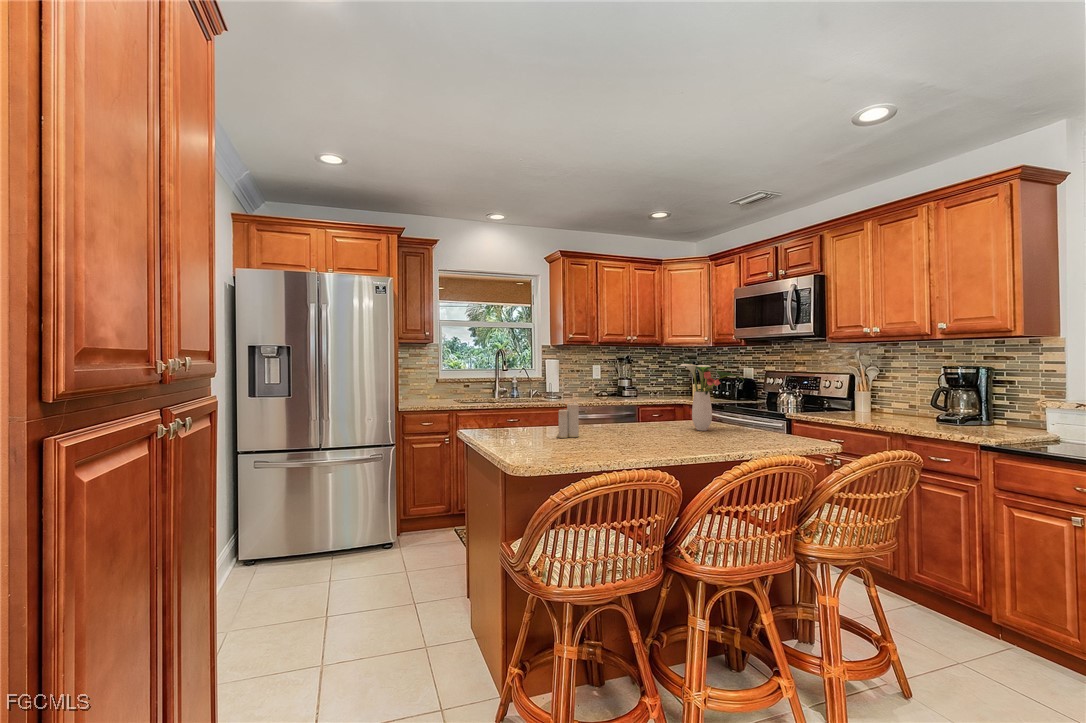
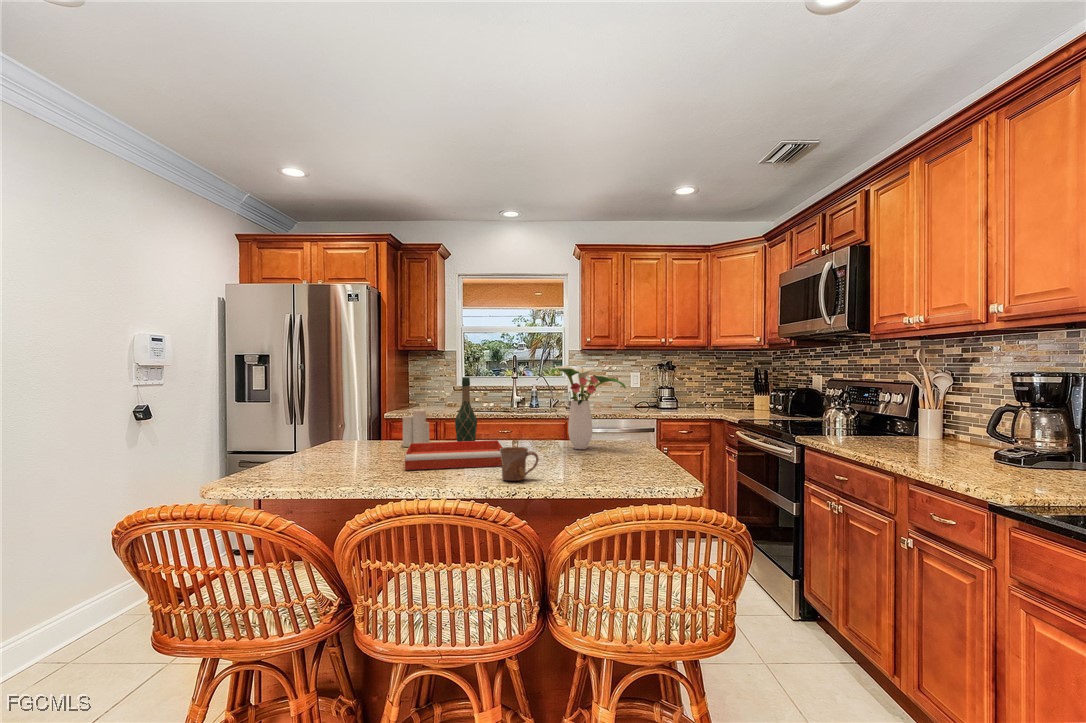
wine bottle: none [602,374,621,435] -> present [455,377,477,442]
tray: none [600,427,703,454] -> present [405,440,503,470]
mug: none [734,429,762,454] -> present [500,447,539,481]

